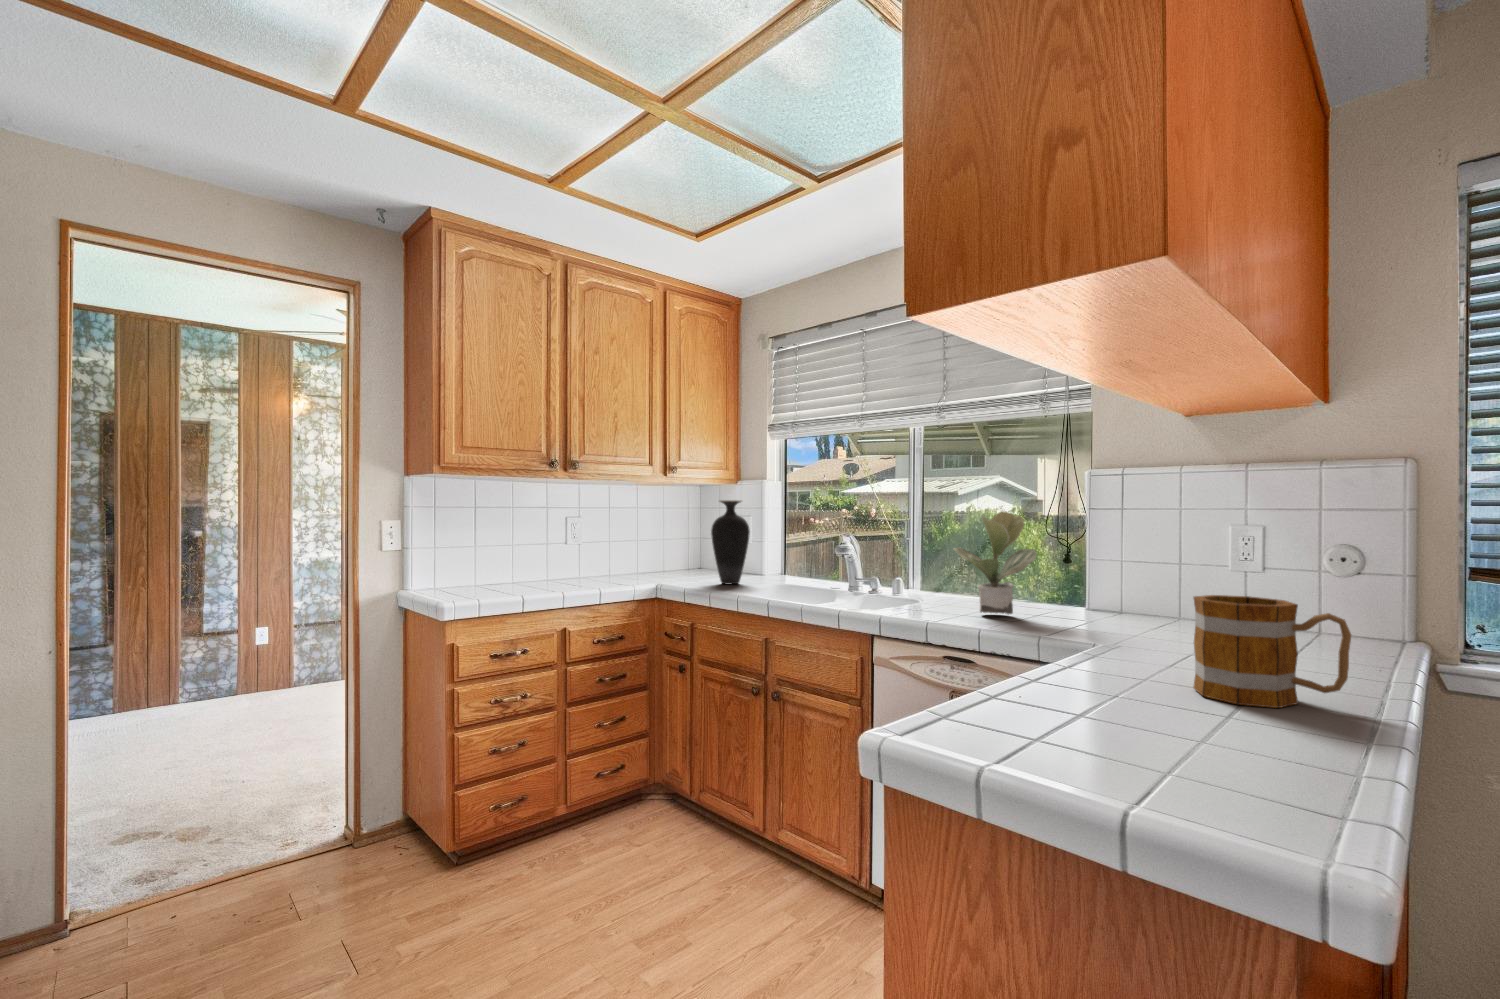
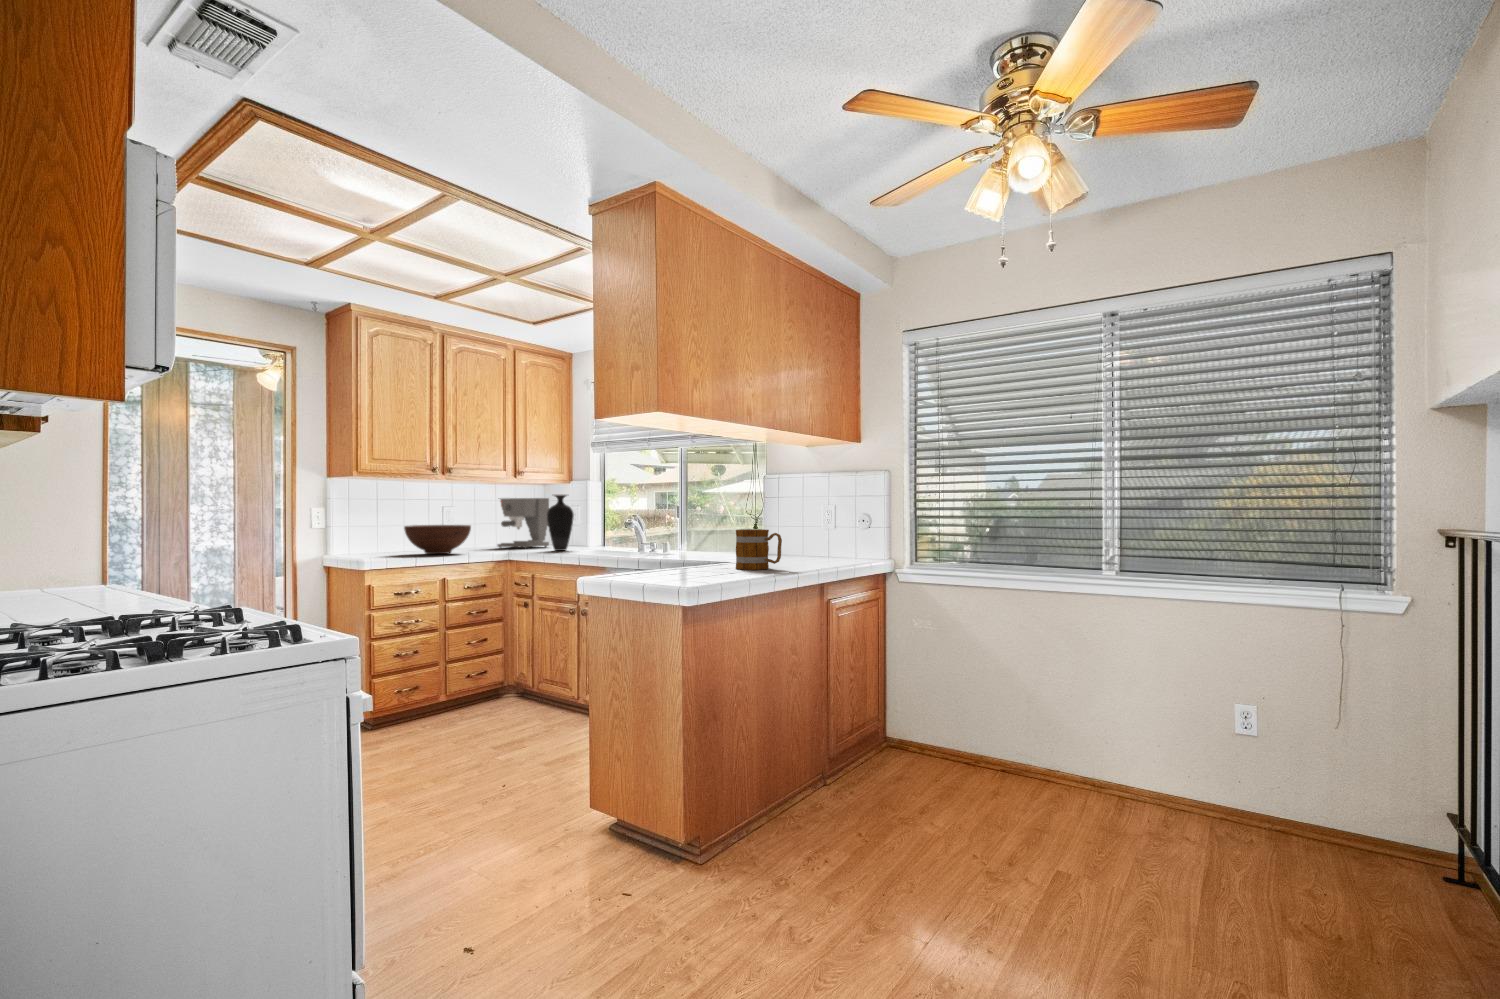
coffee maker: none [641,504,710,576] -> present [497,498,549,548]
potted plant: present [954,512,1037,615] -> none [682,499,723,556]
fruit bowl: none [510,544,604,590] -> present [404,525,471,554]

